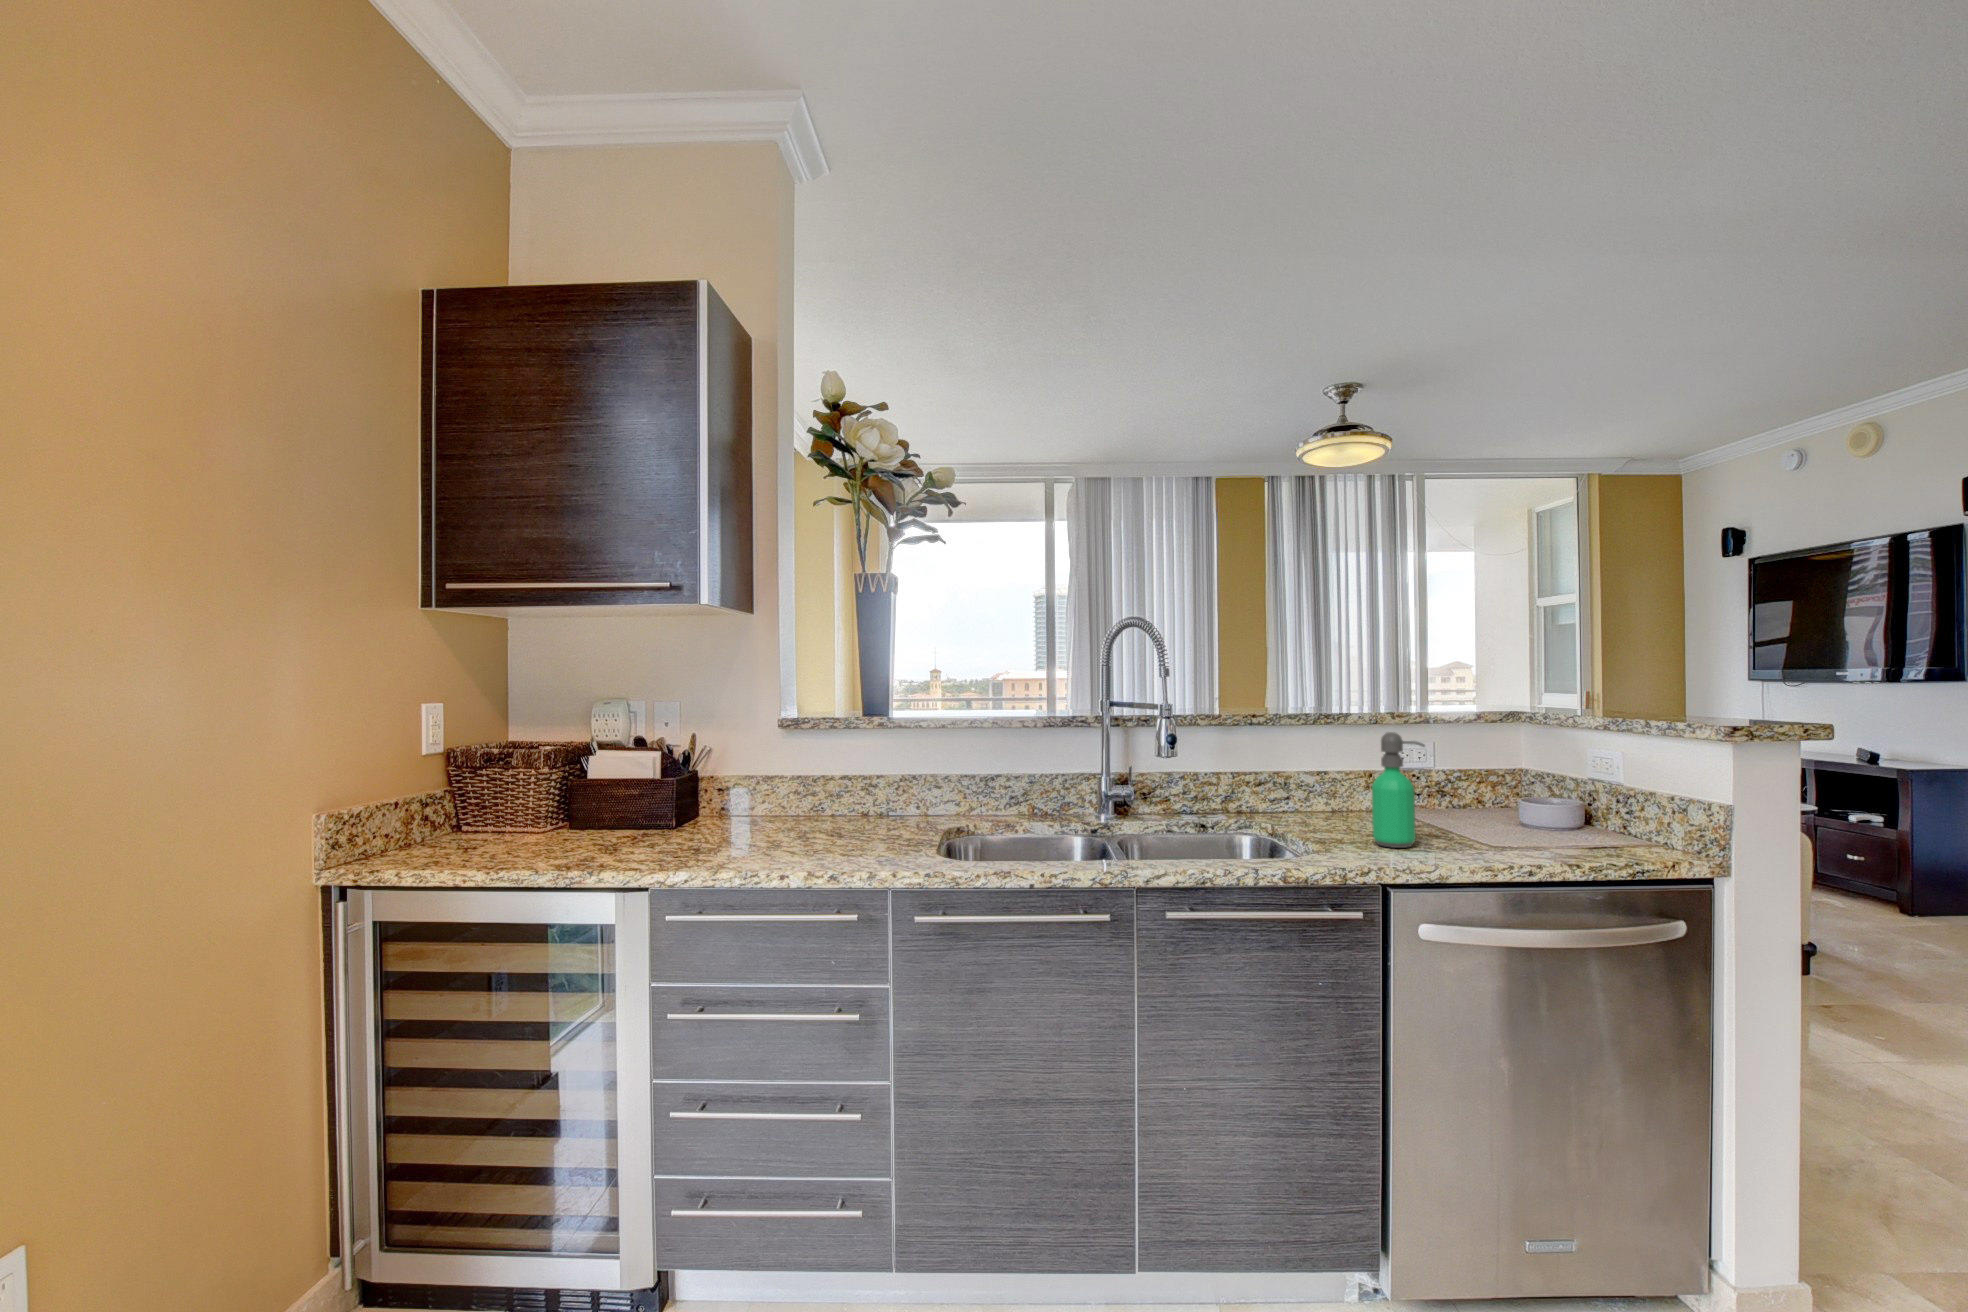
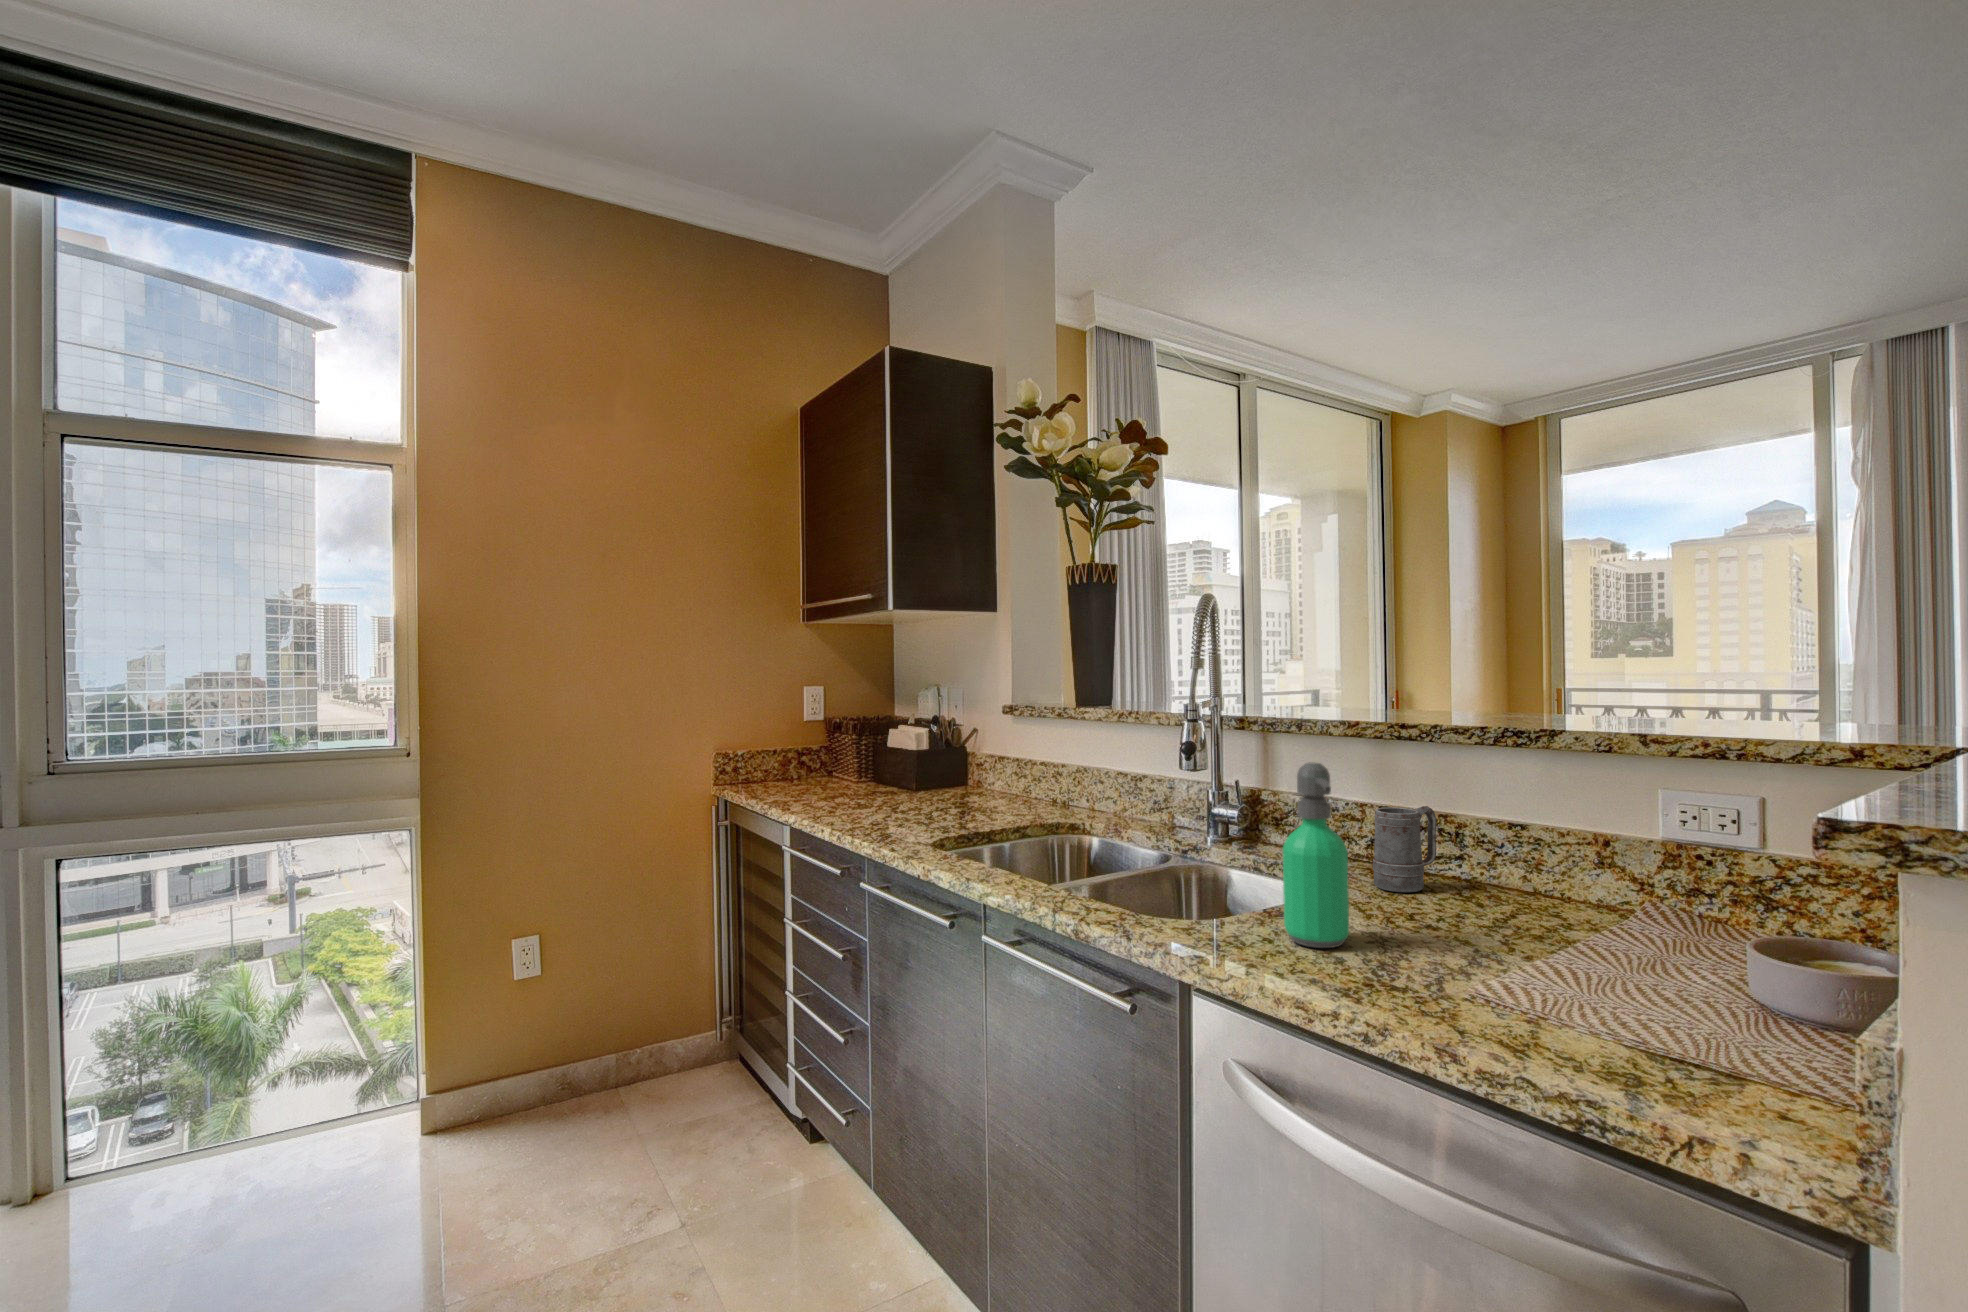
mug: none [1279,765,1311,822] -> present [1373,806,1437,892]

